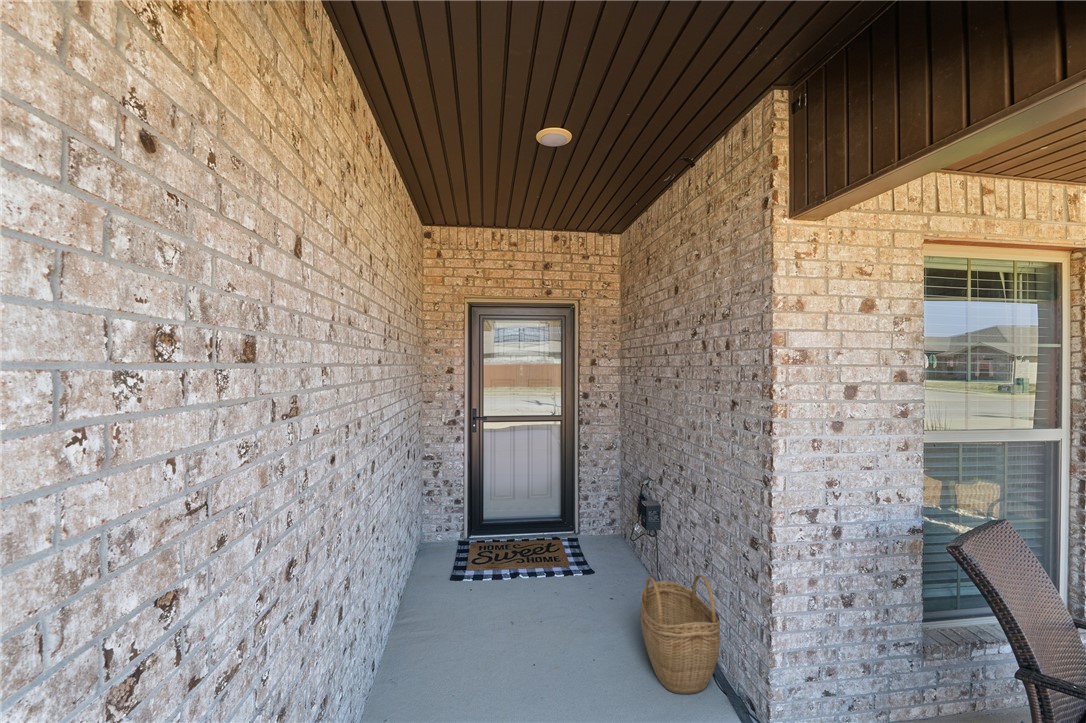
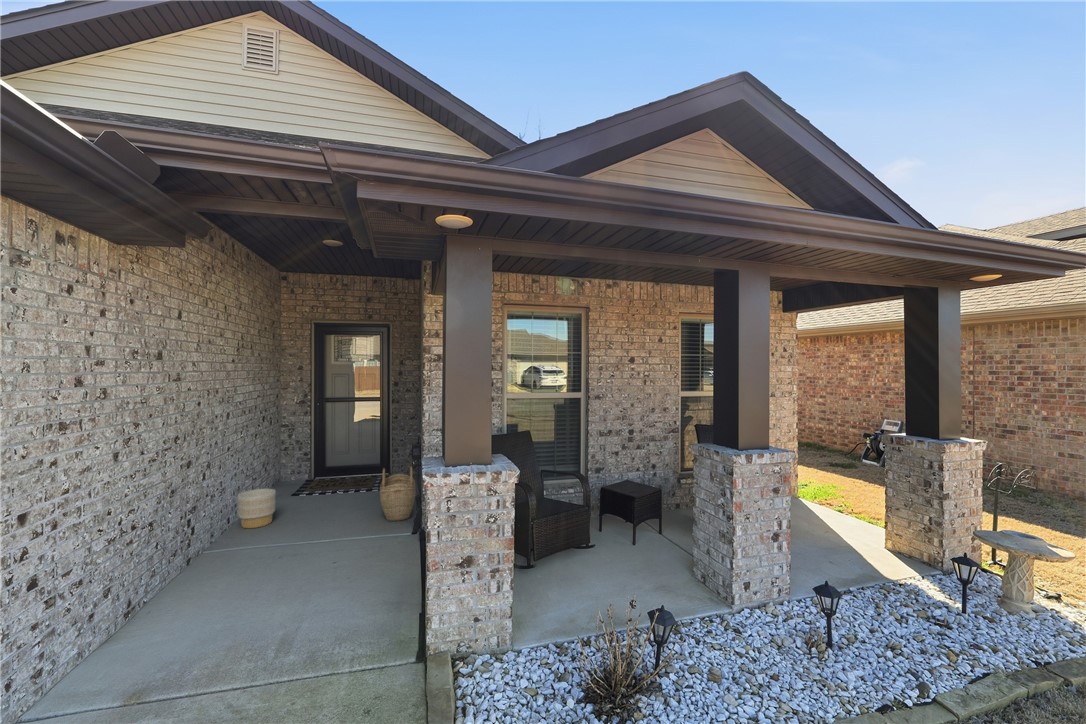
planter: none [386,597,450,686] -> present [237,489,276,528]

